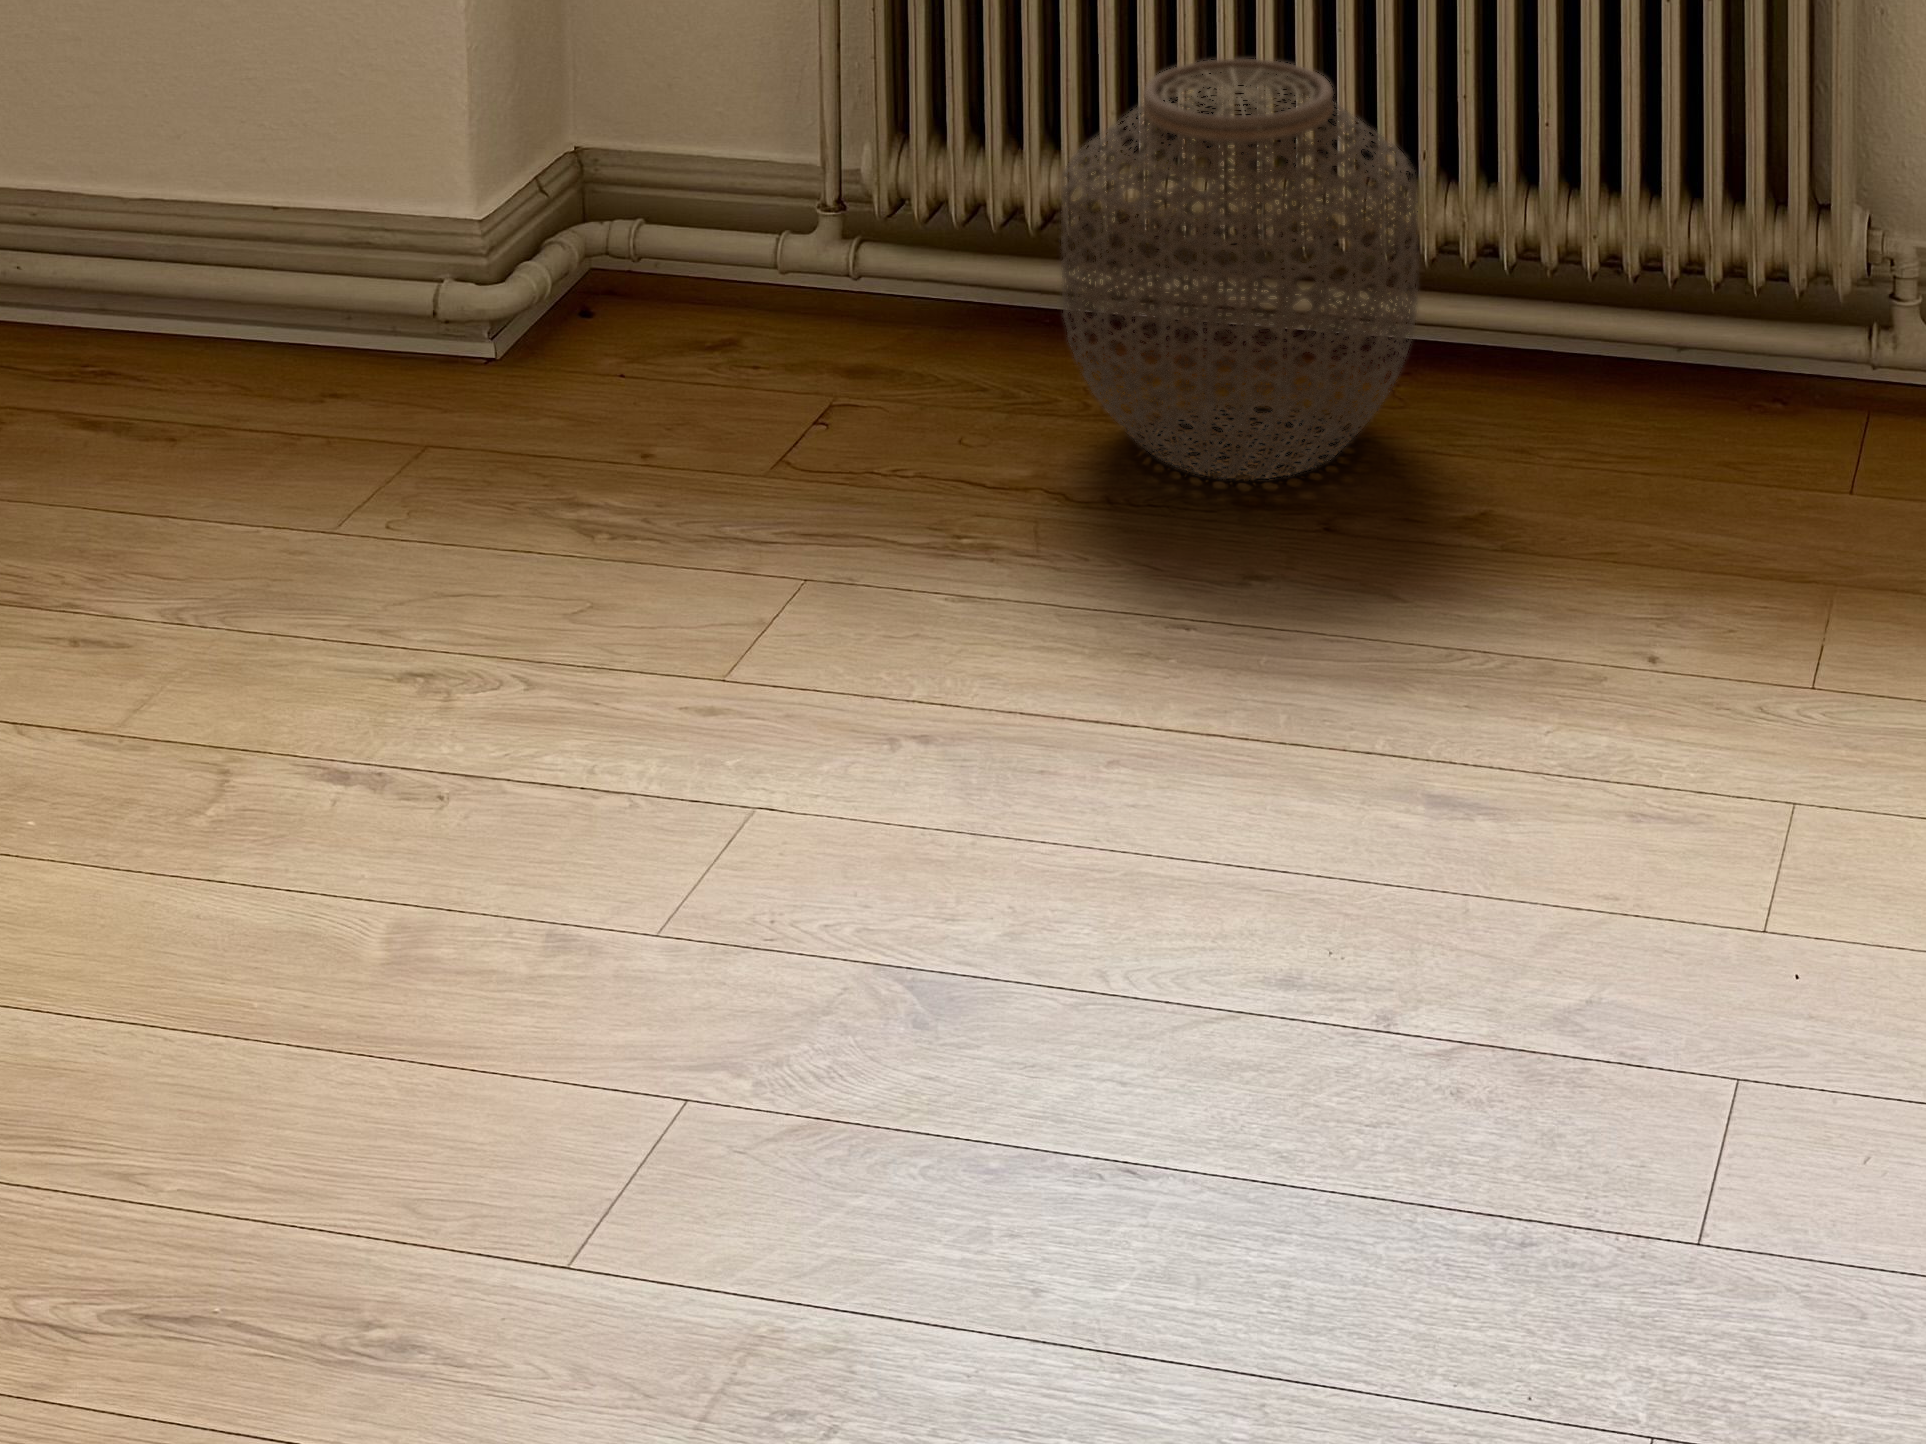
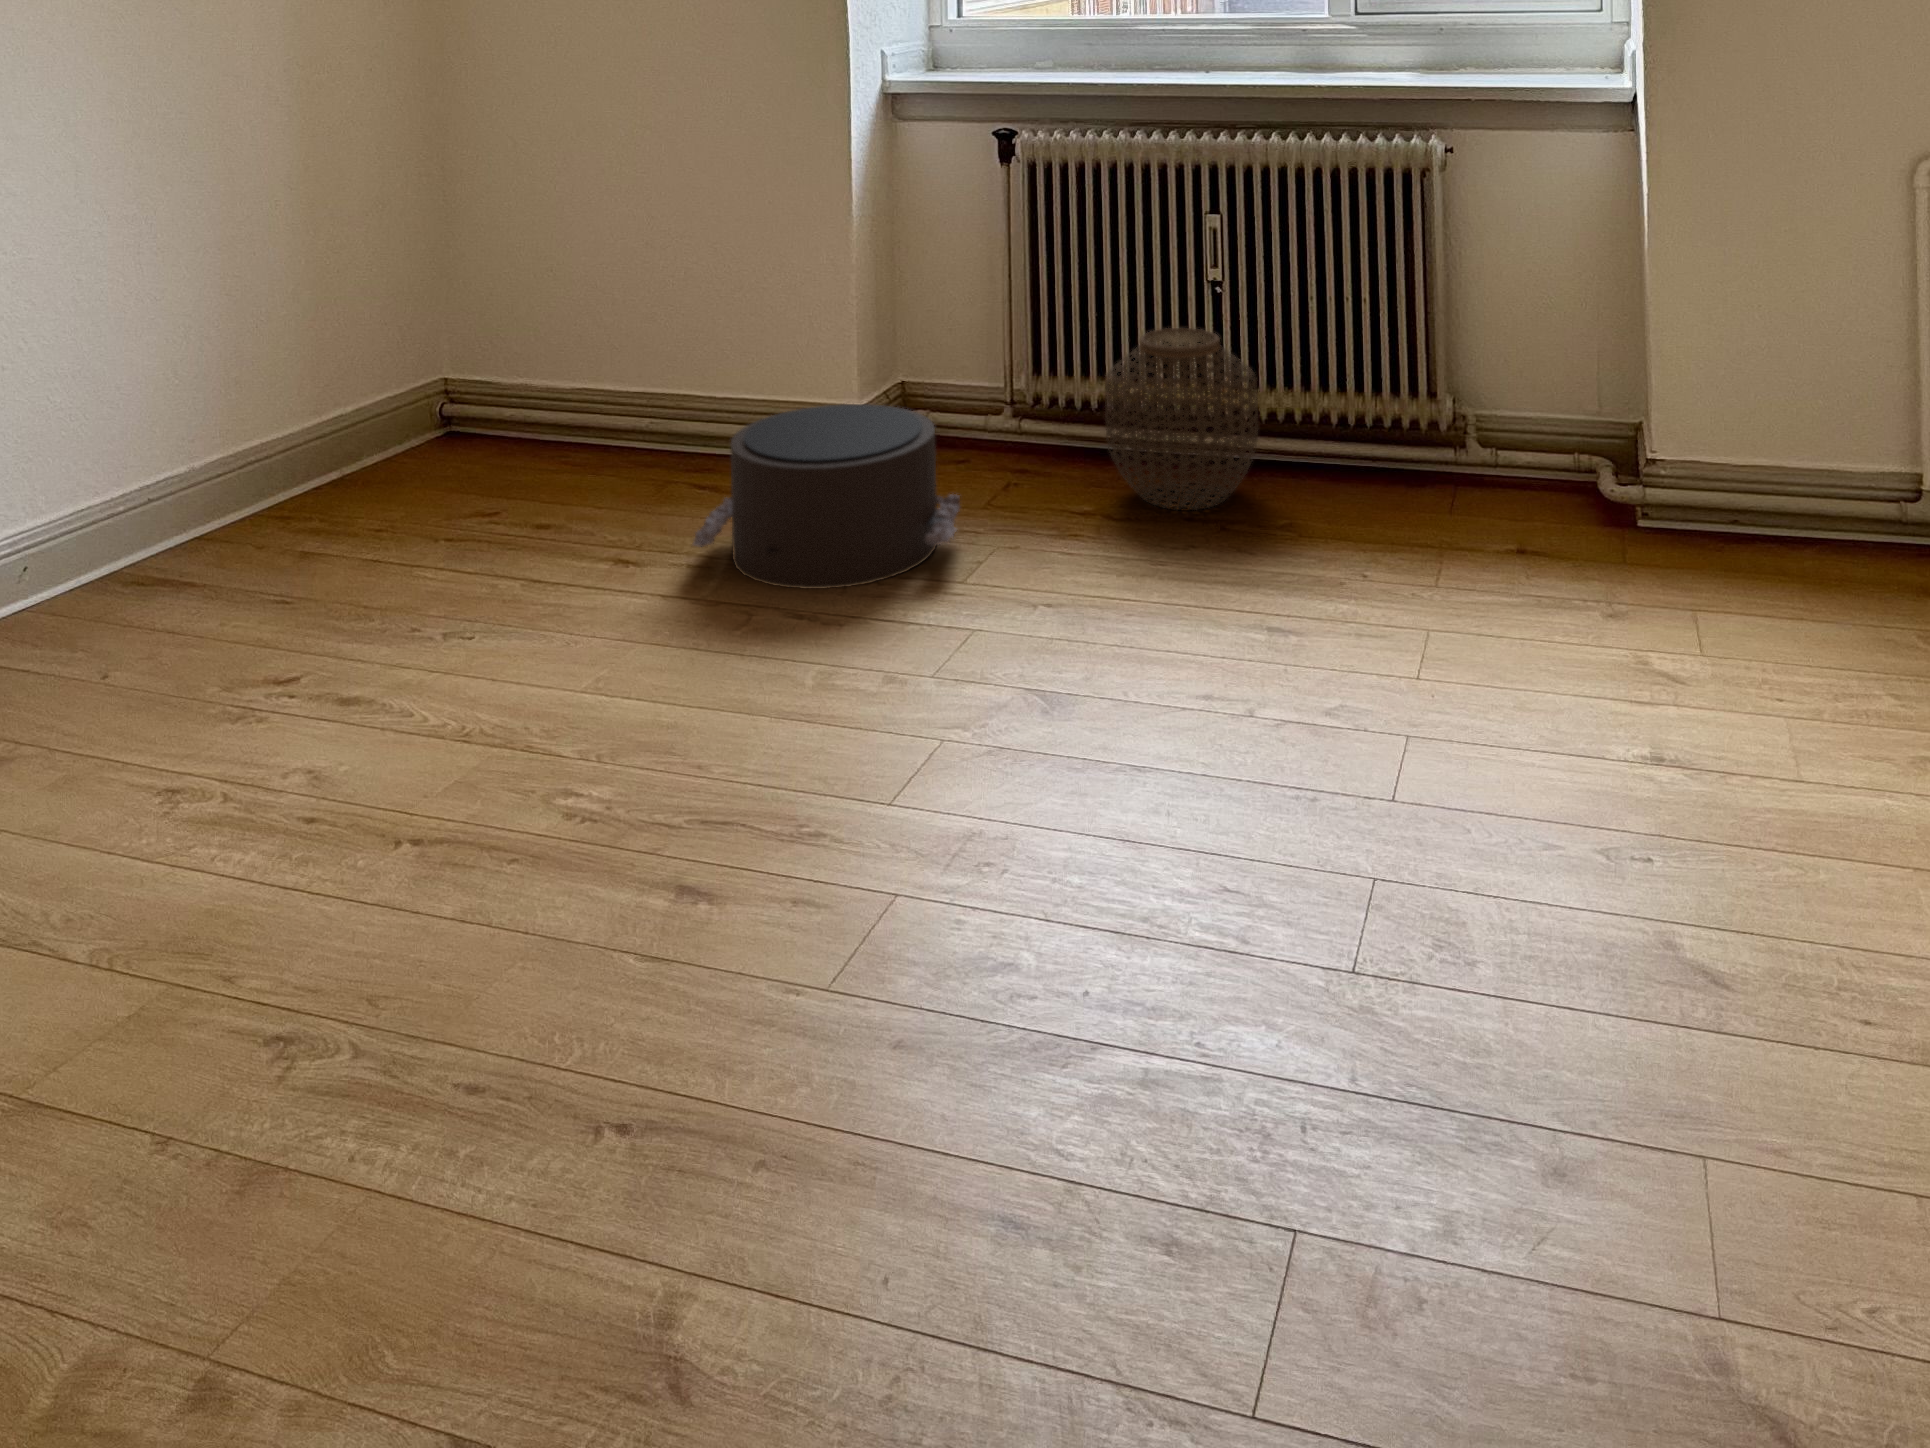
pouf: none [87,246,719,699] -> present [693,404,960,589]

